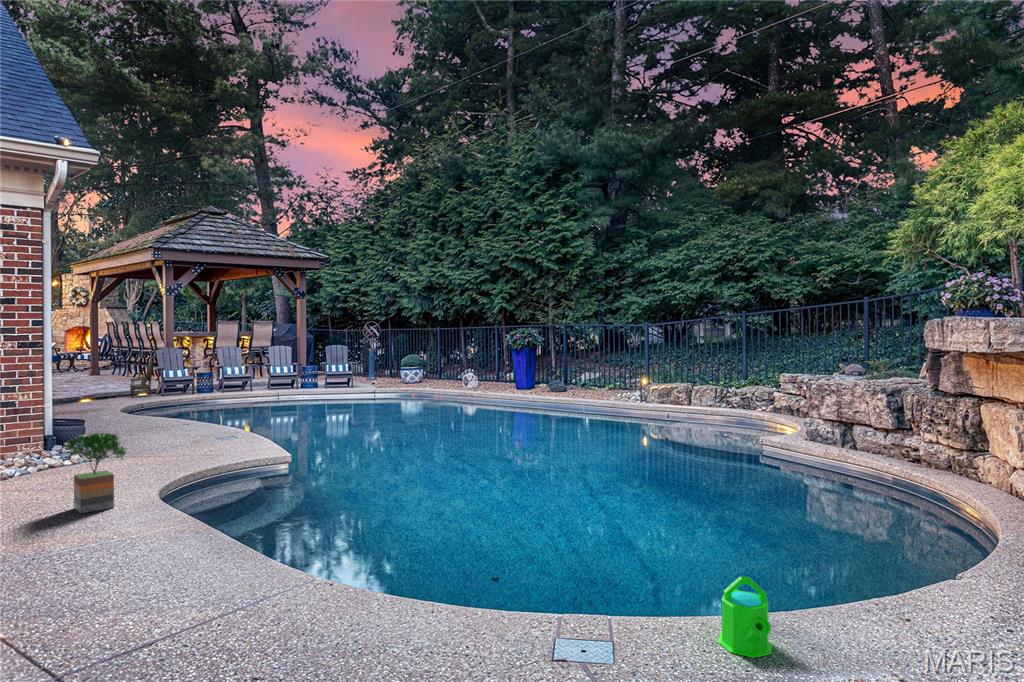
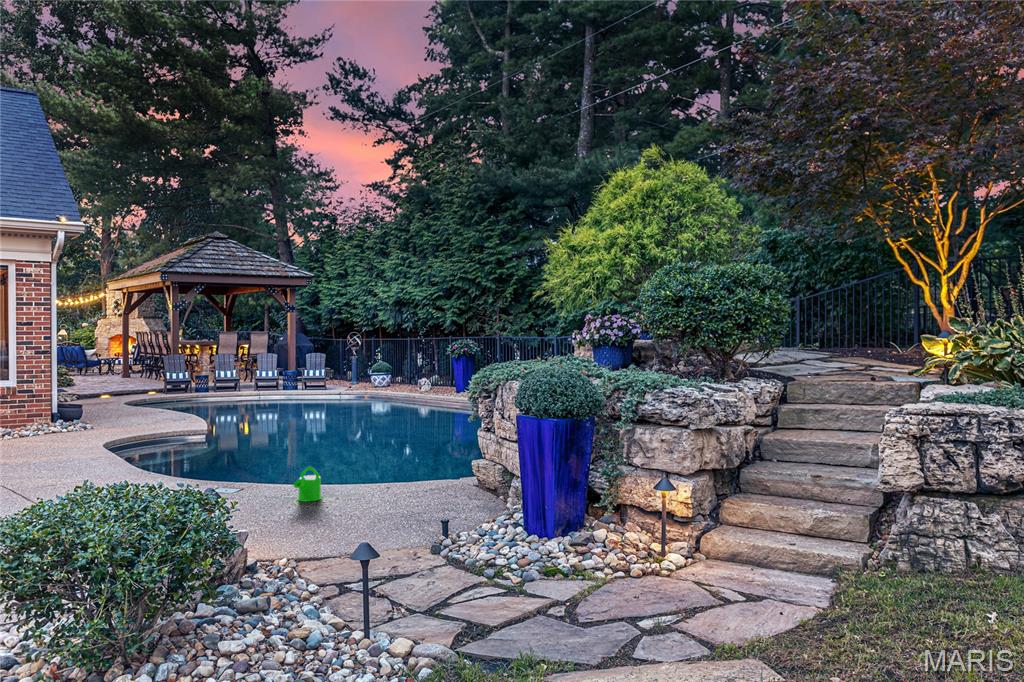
armchair: present [130,358,152,398] -> none [140,351,157,394]
potted tree: present [65,433,127,514] -> none [45,405,83,452]

